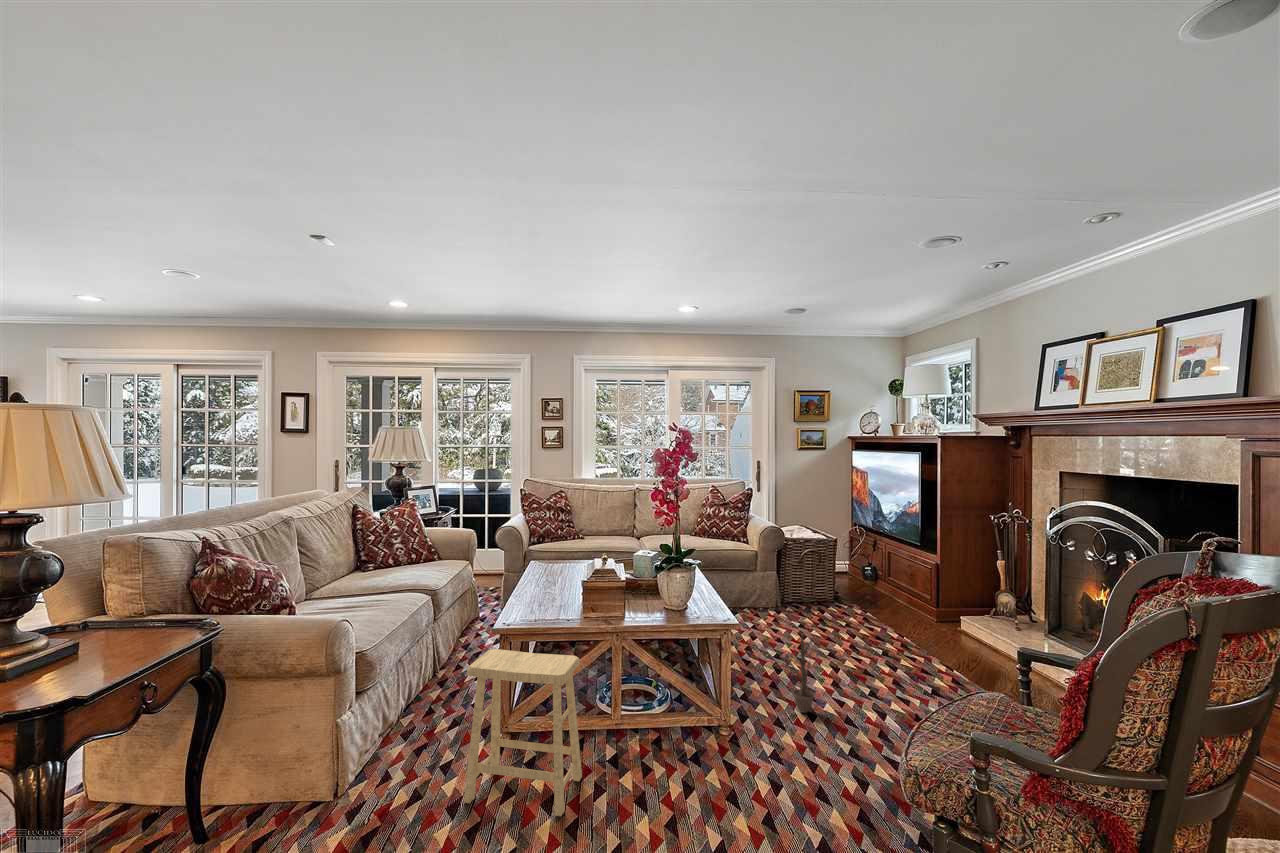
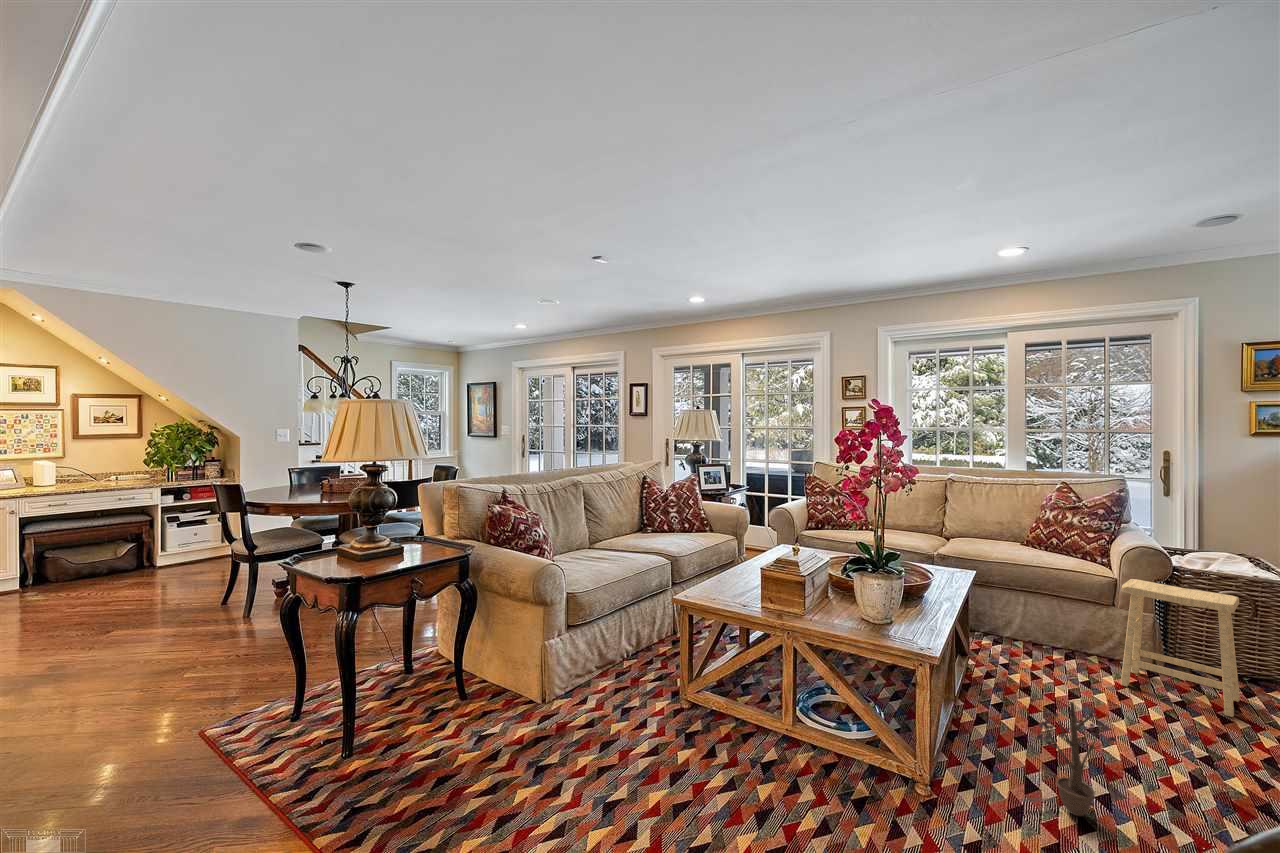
footstool: present [464,649,582,816] -> present [1121,579,1240,717]

